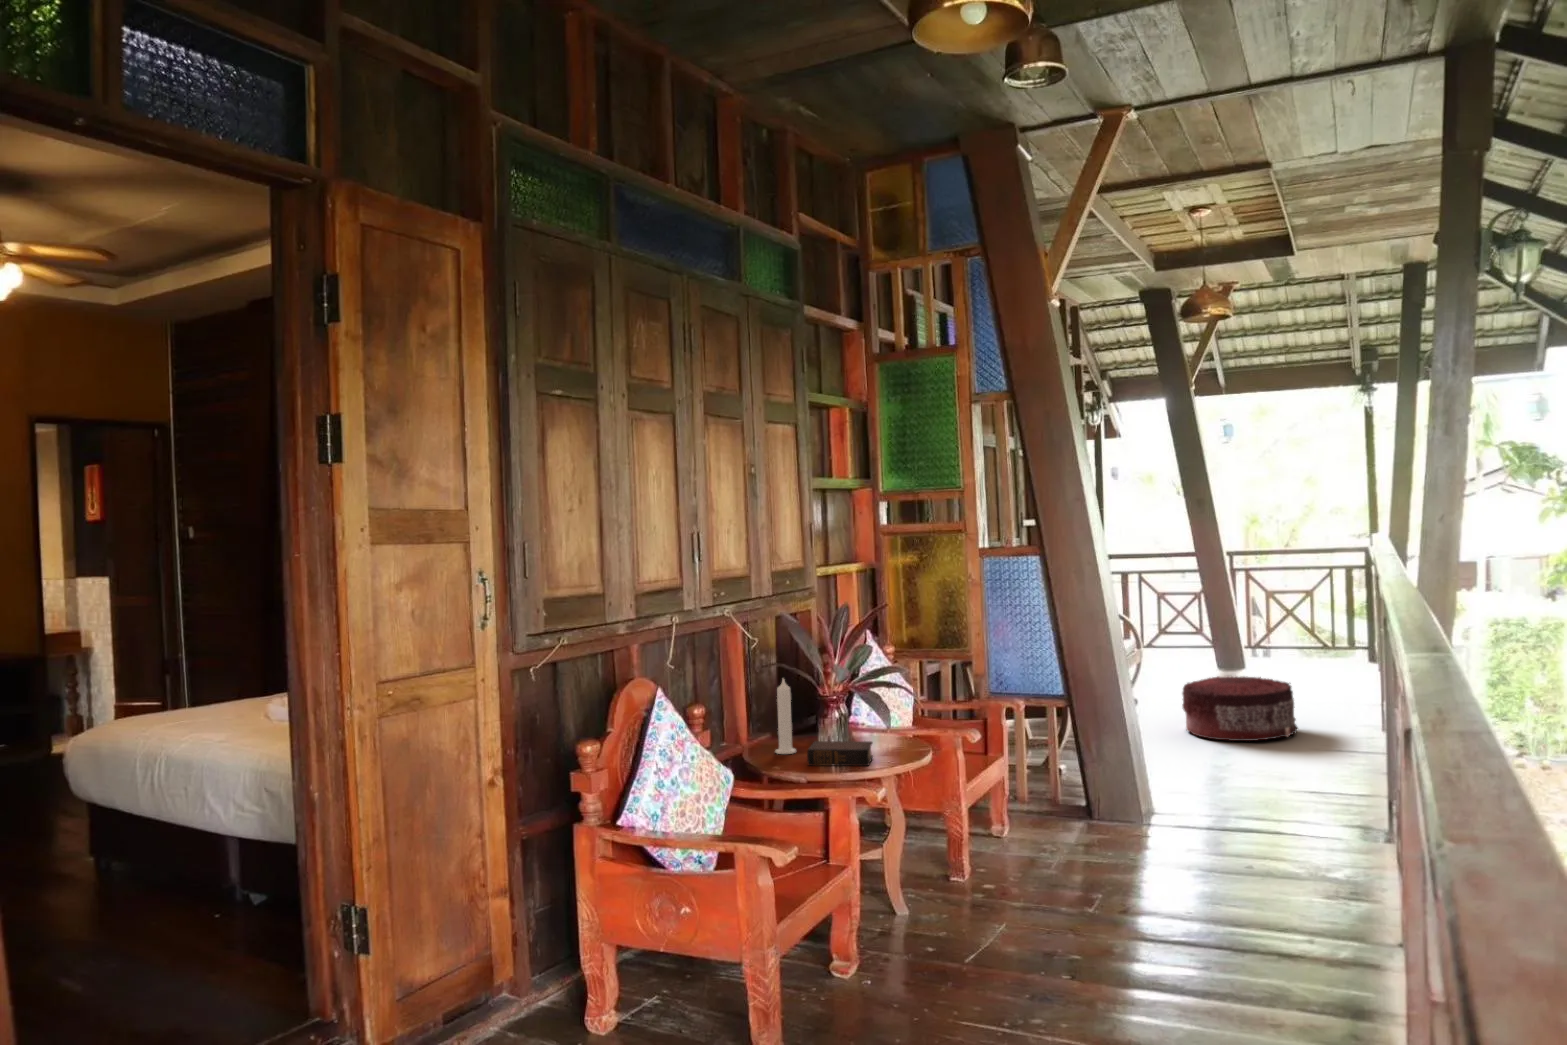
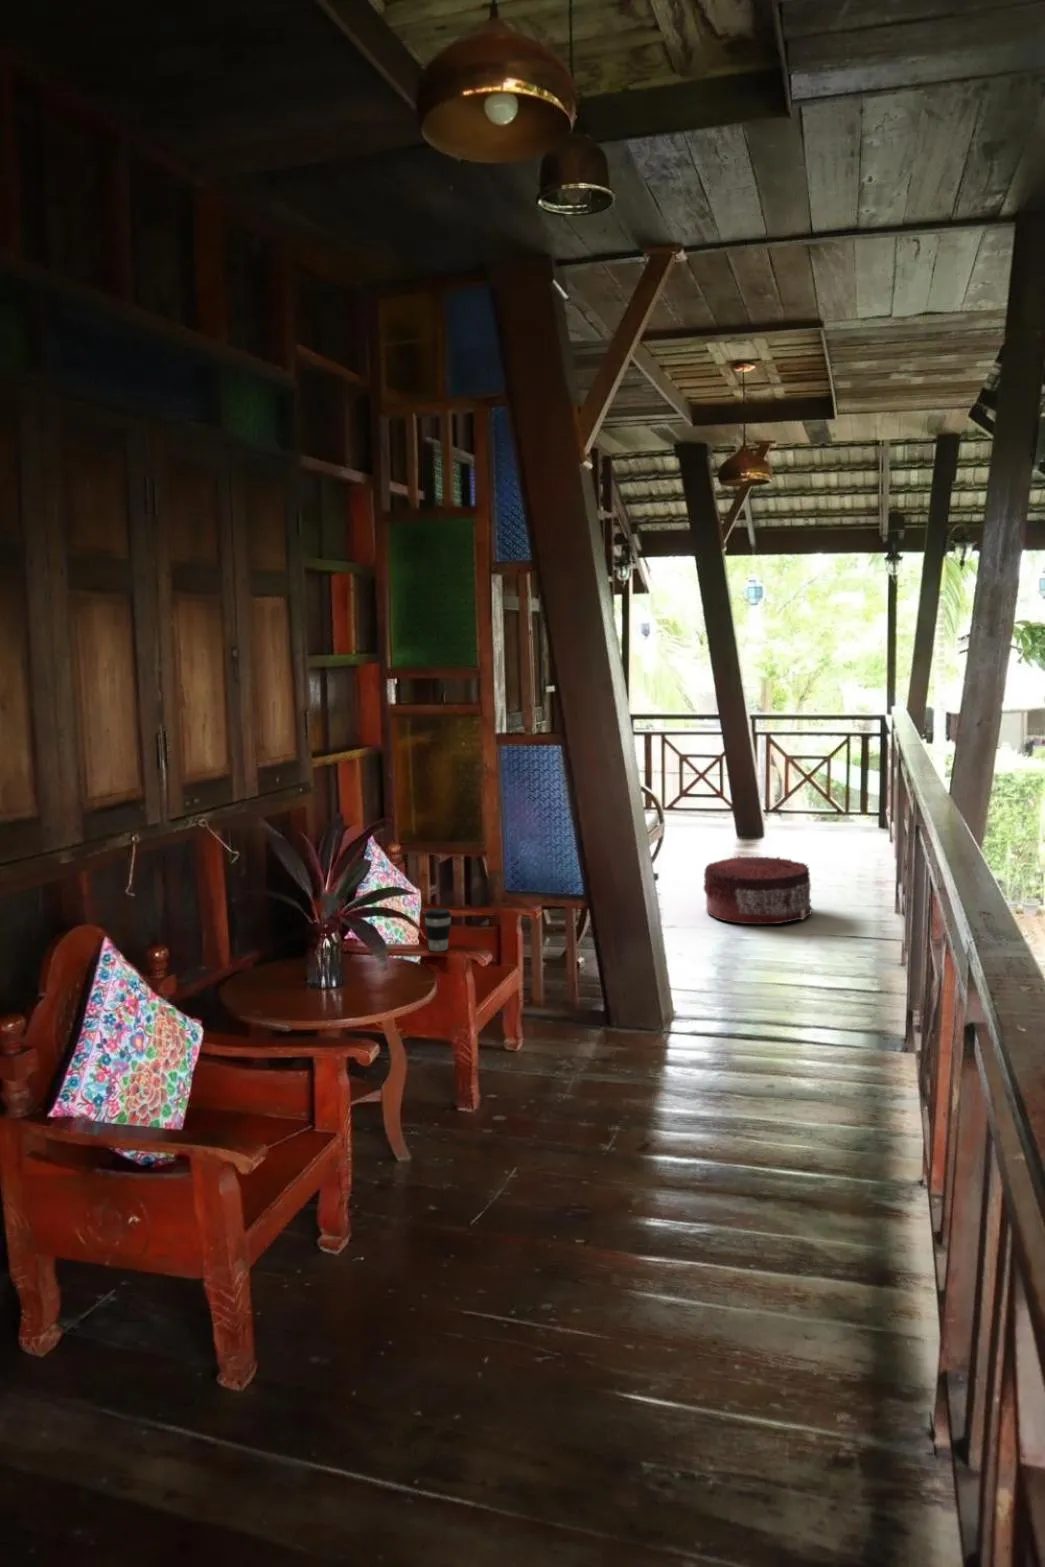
candle: present [775,679,796,754] -> none [261,903,285,990]
coffee cup: none [914,695,940,733] -> present [424,908,451,951]
book: present [807,741,873,766] -> none [295,977,373,1009]

